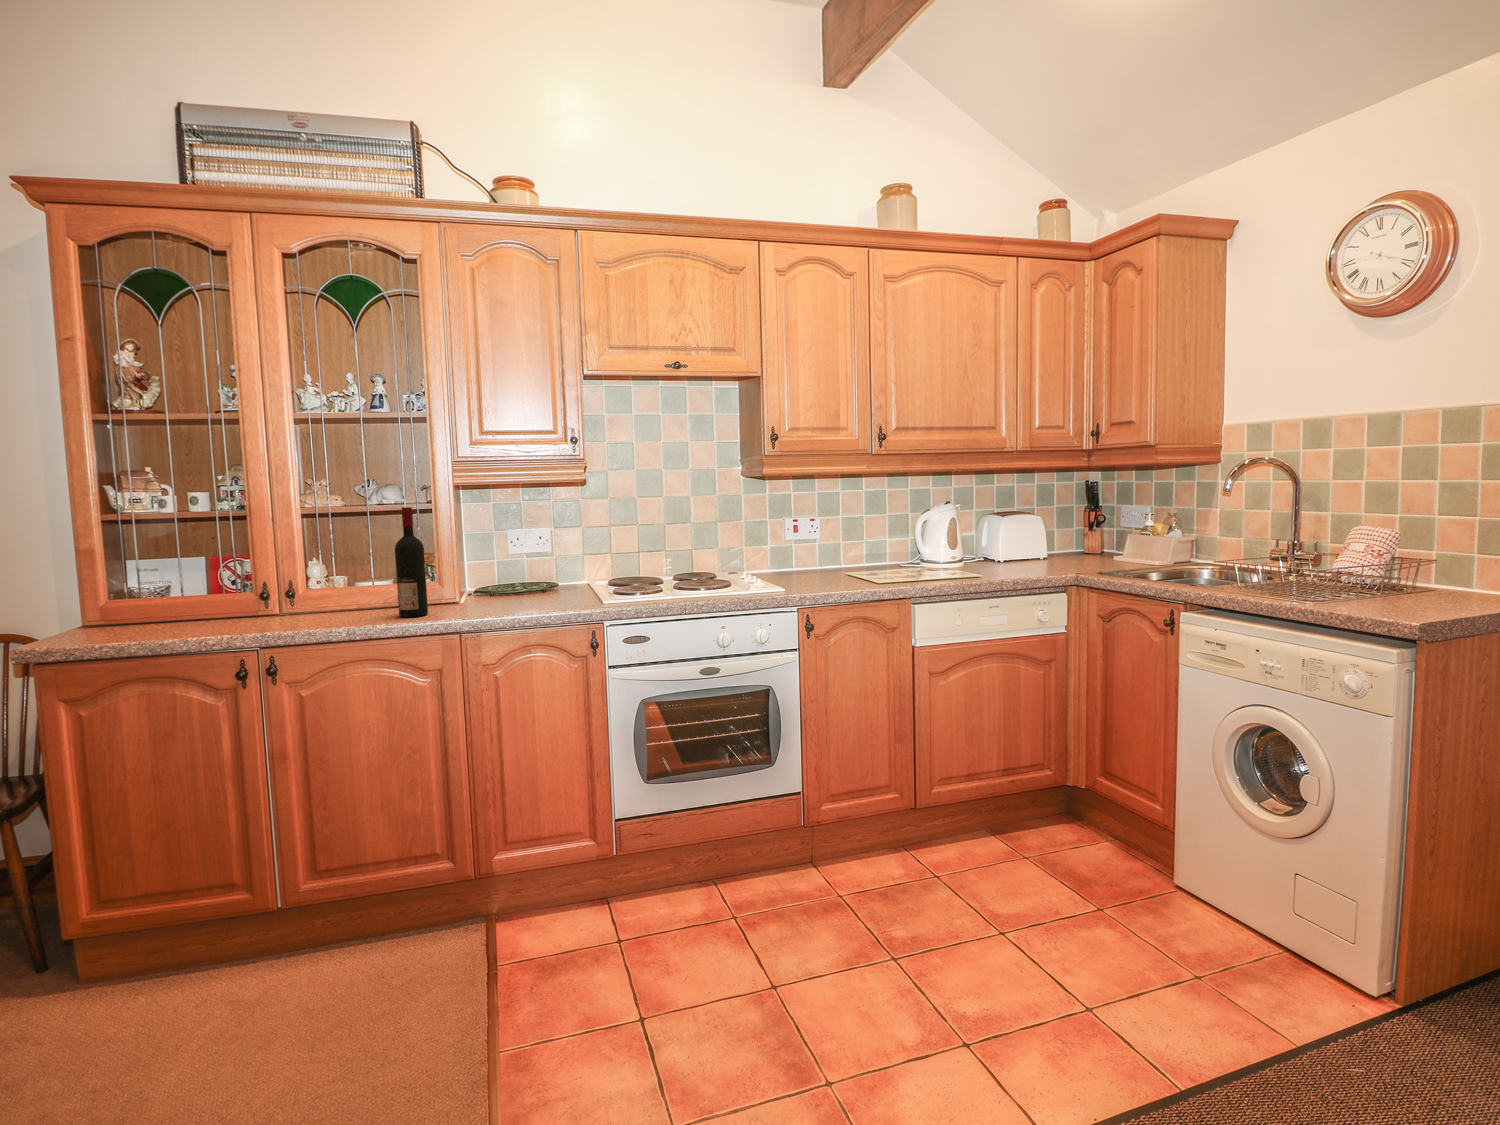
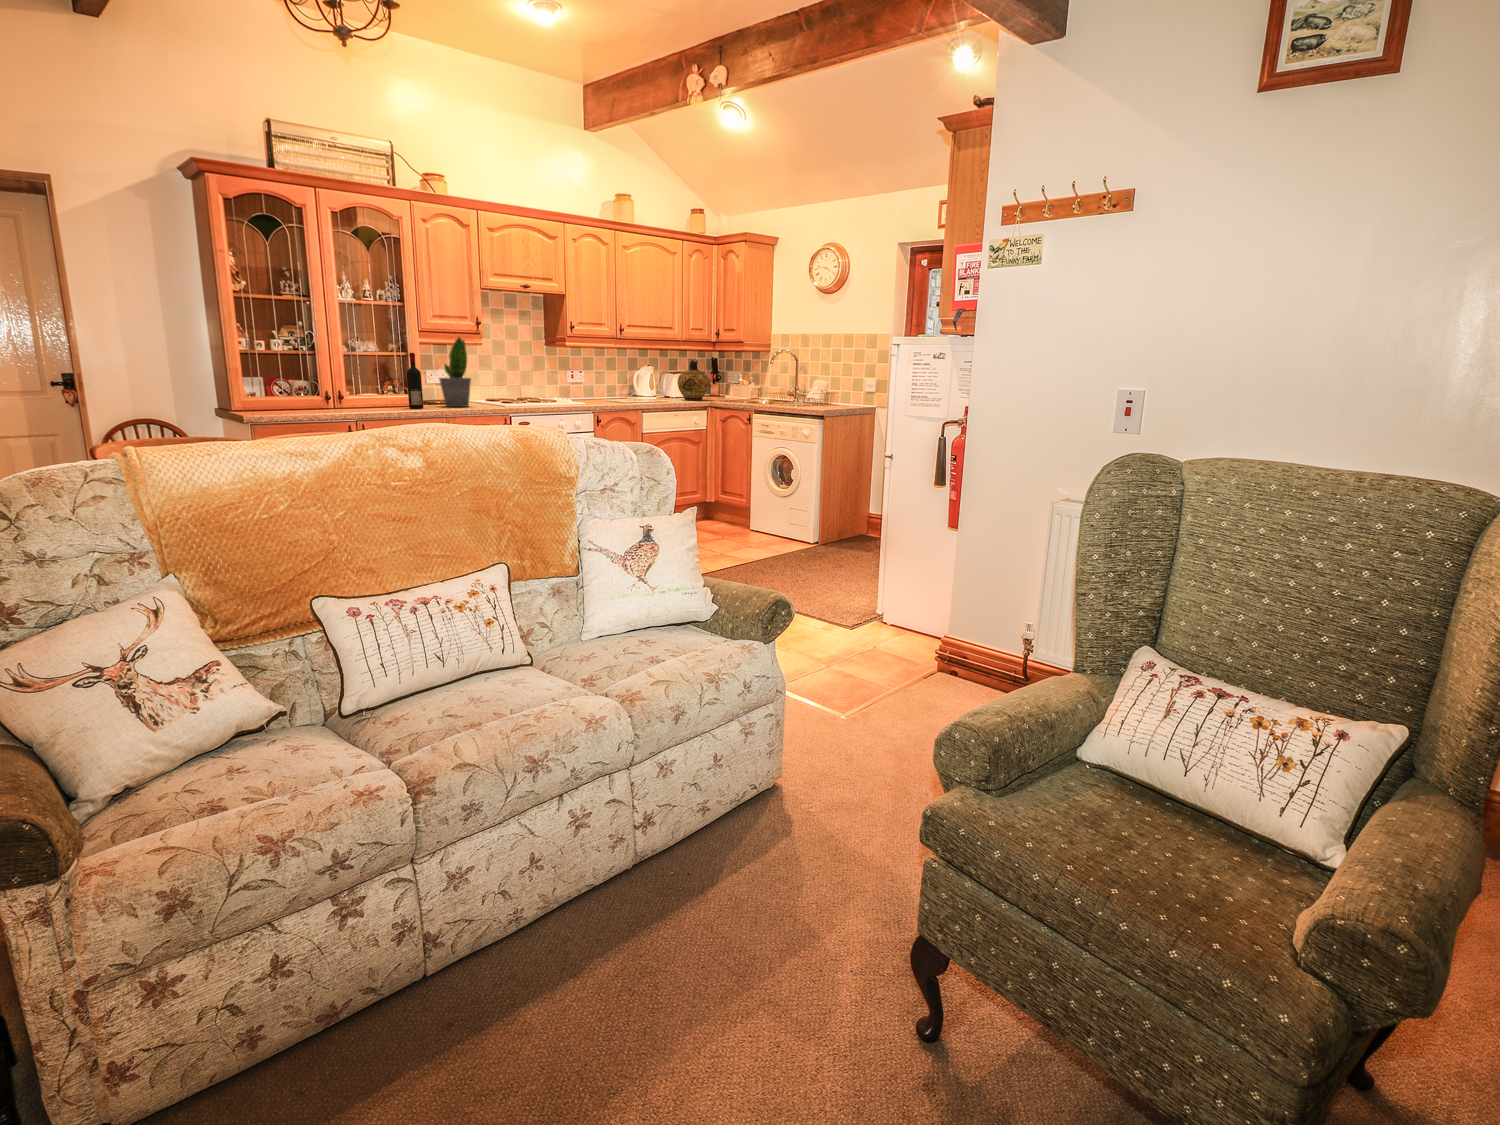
potted plant: none [477,468,541,608] -> present [439,337,471,407]
ceramic jug: none [1006,487,1075,568] -> present [678,360,710,400]

